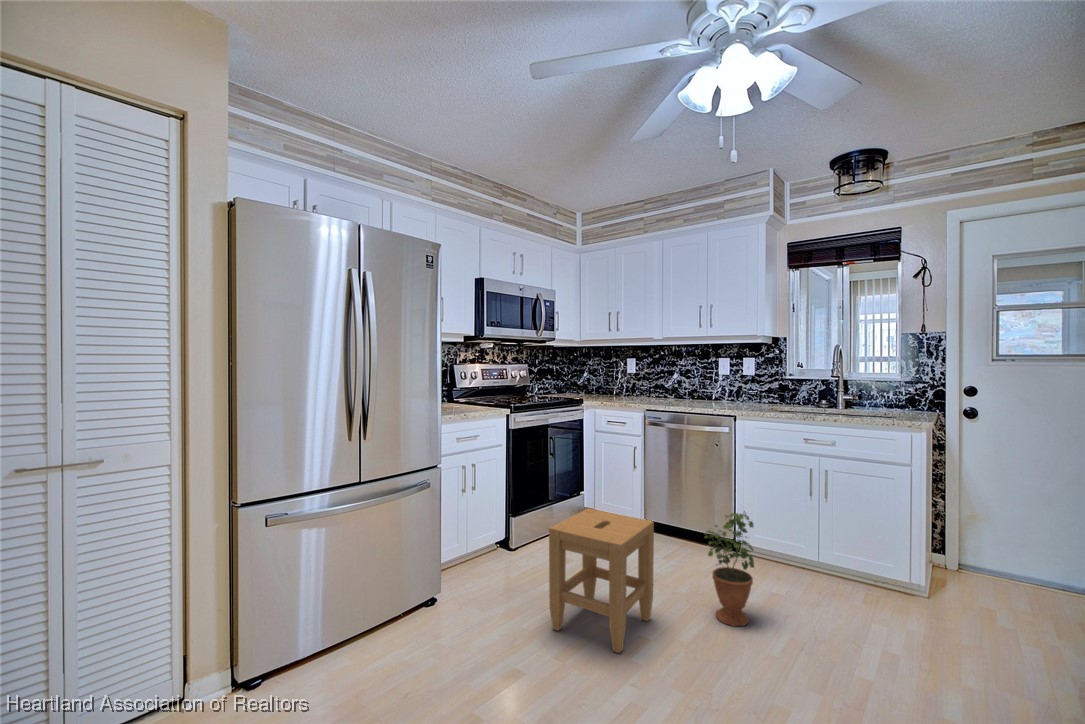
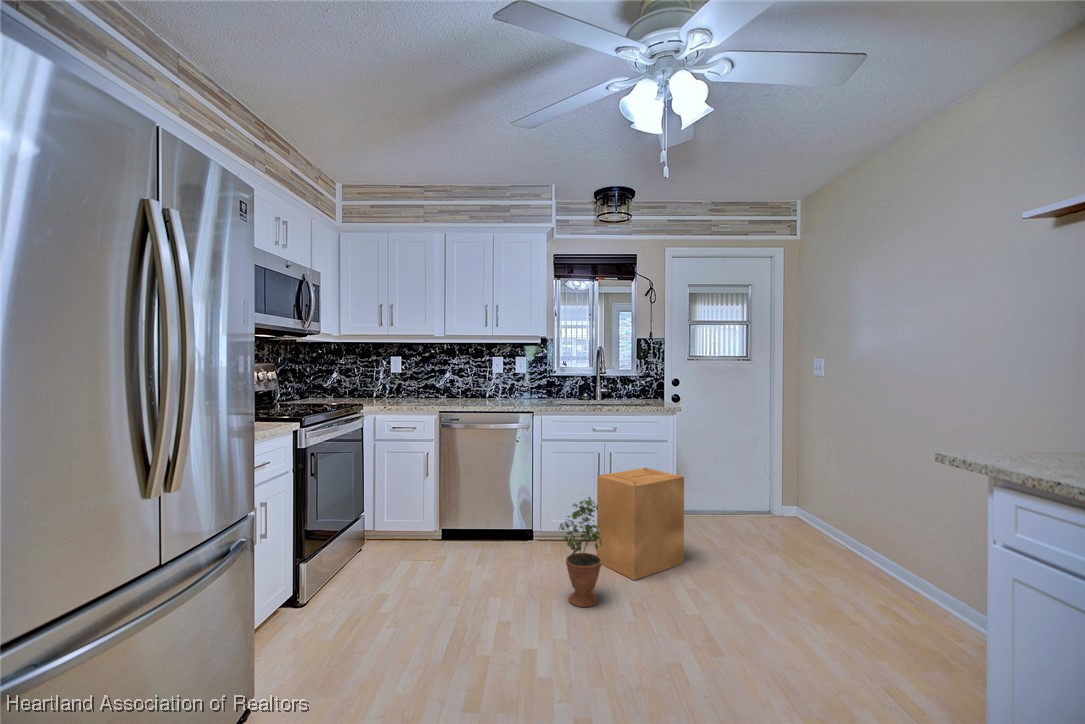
cardboard box: none [787,493,908,625] -> present [597,468,684,580]
stool: present [549,508,654,653] -> none [438,524,534,679]

